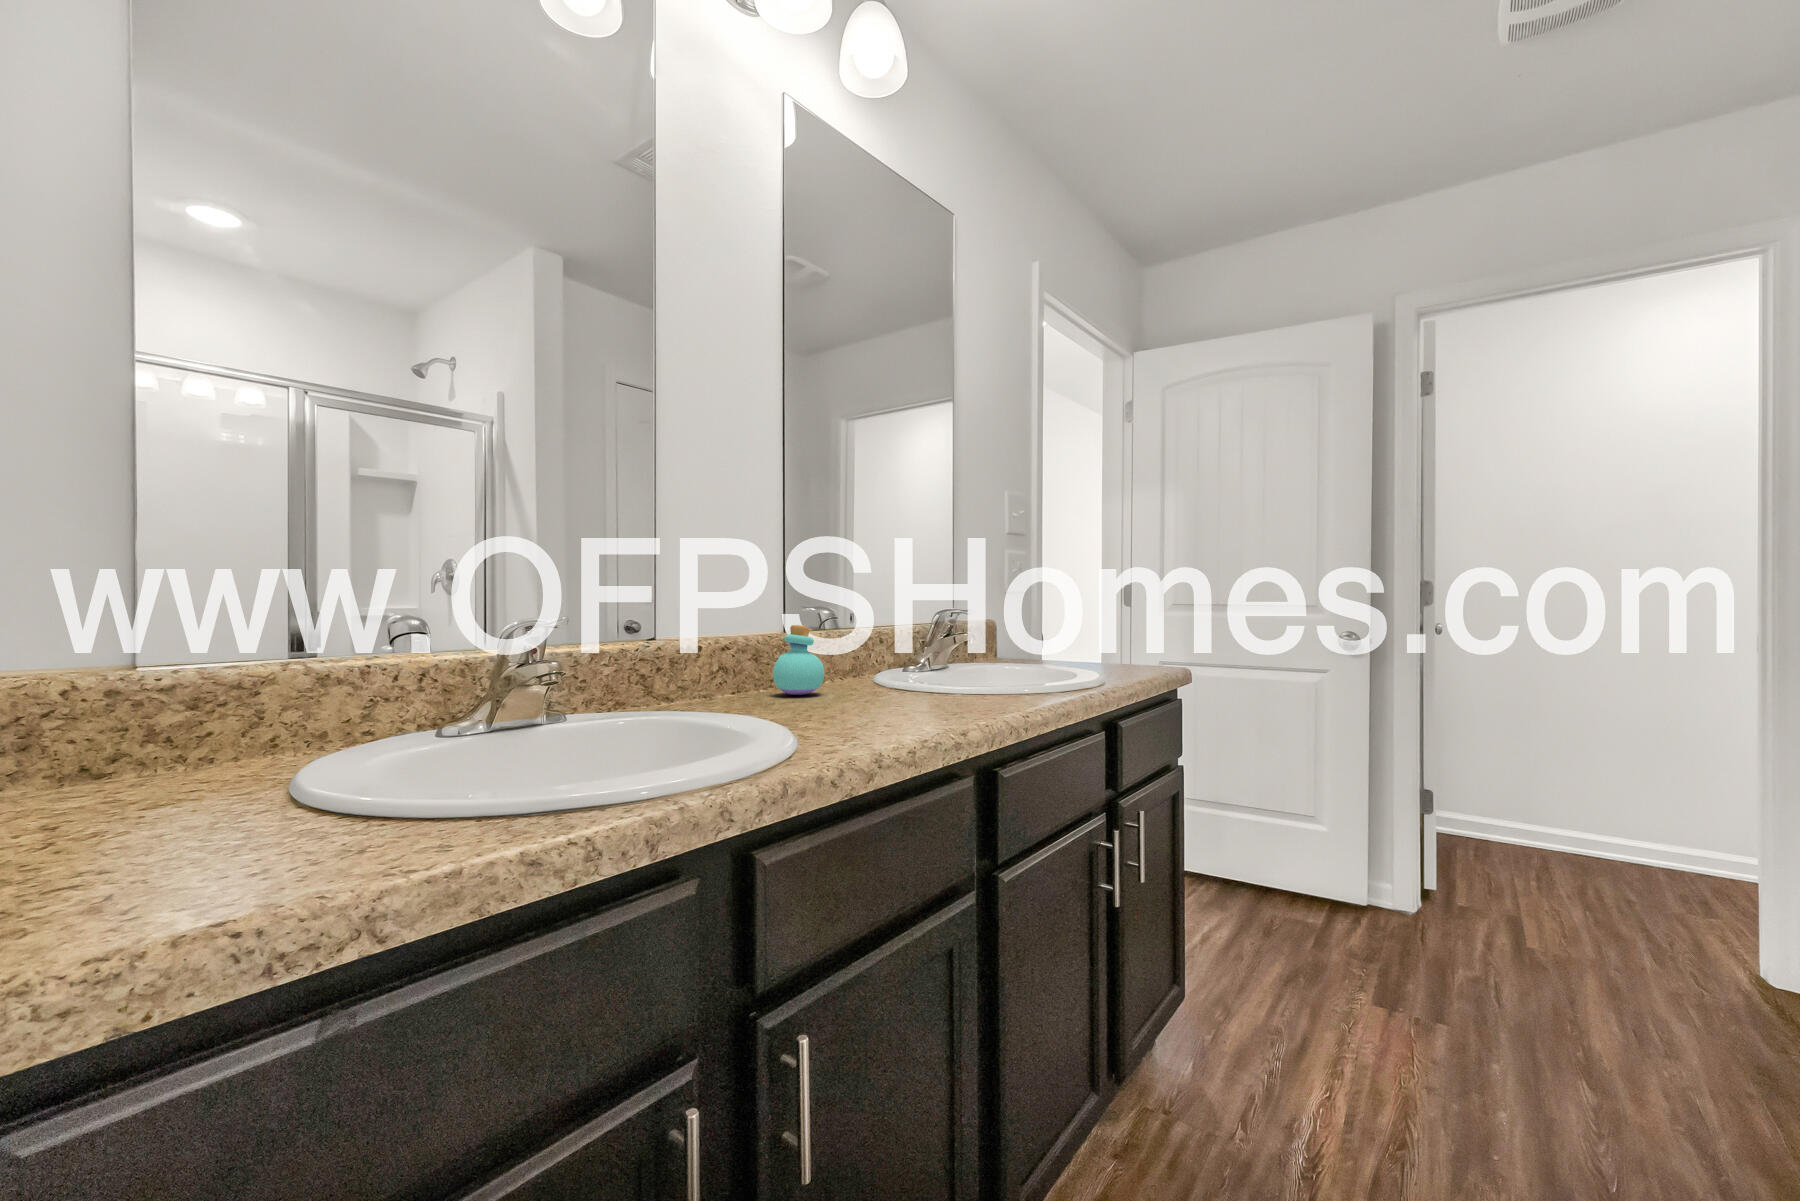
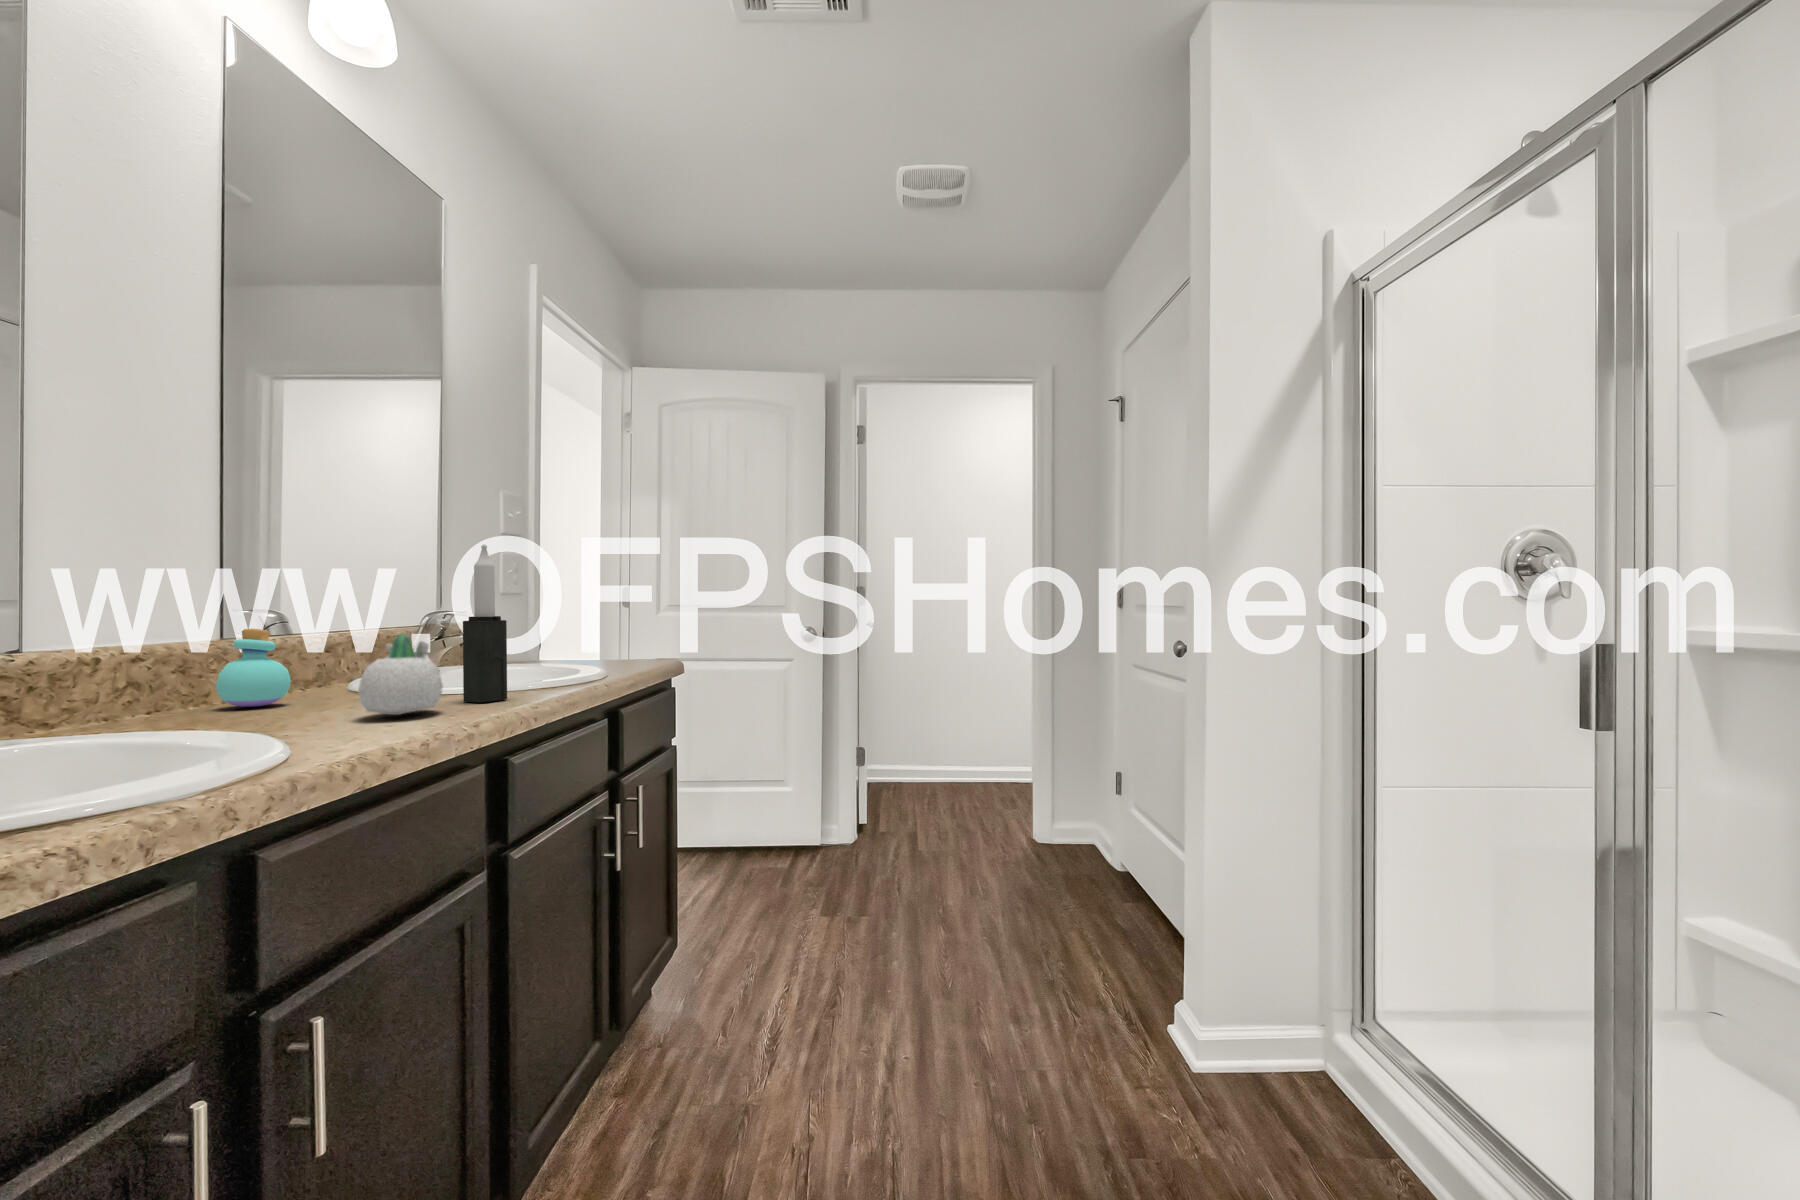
candle: none [958,542,999,708] -> present [463,544,507,702]
succulent planter: none [863,635,935,717] -> present [358,634,443,715]

